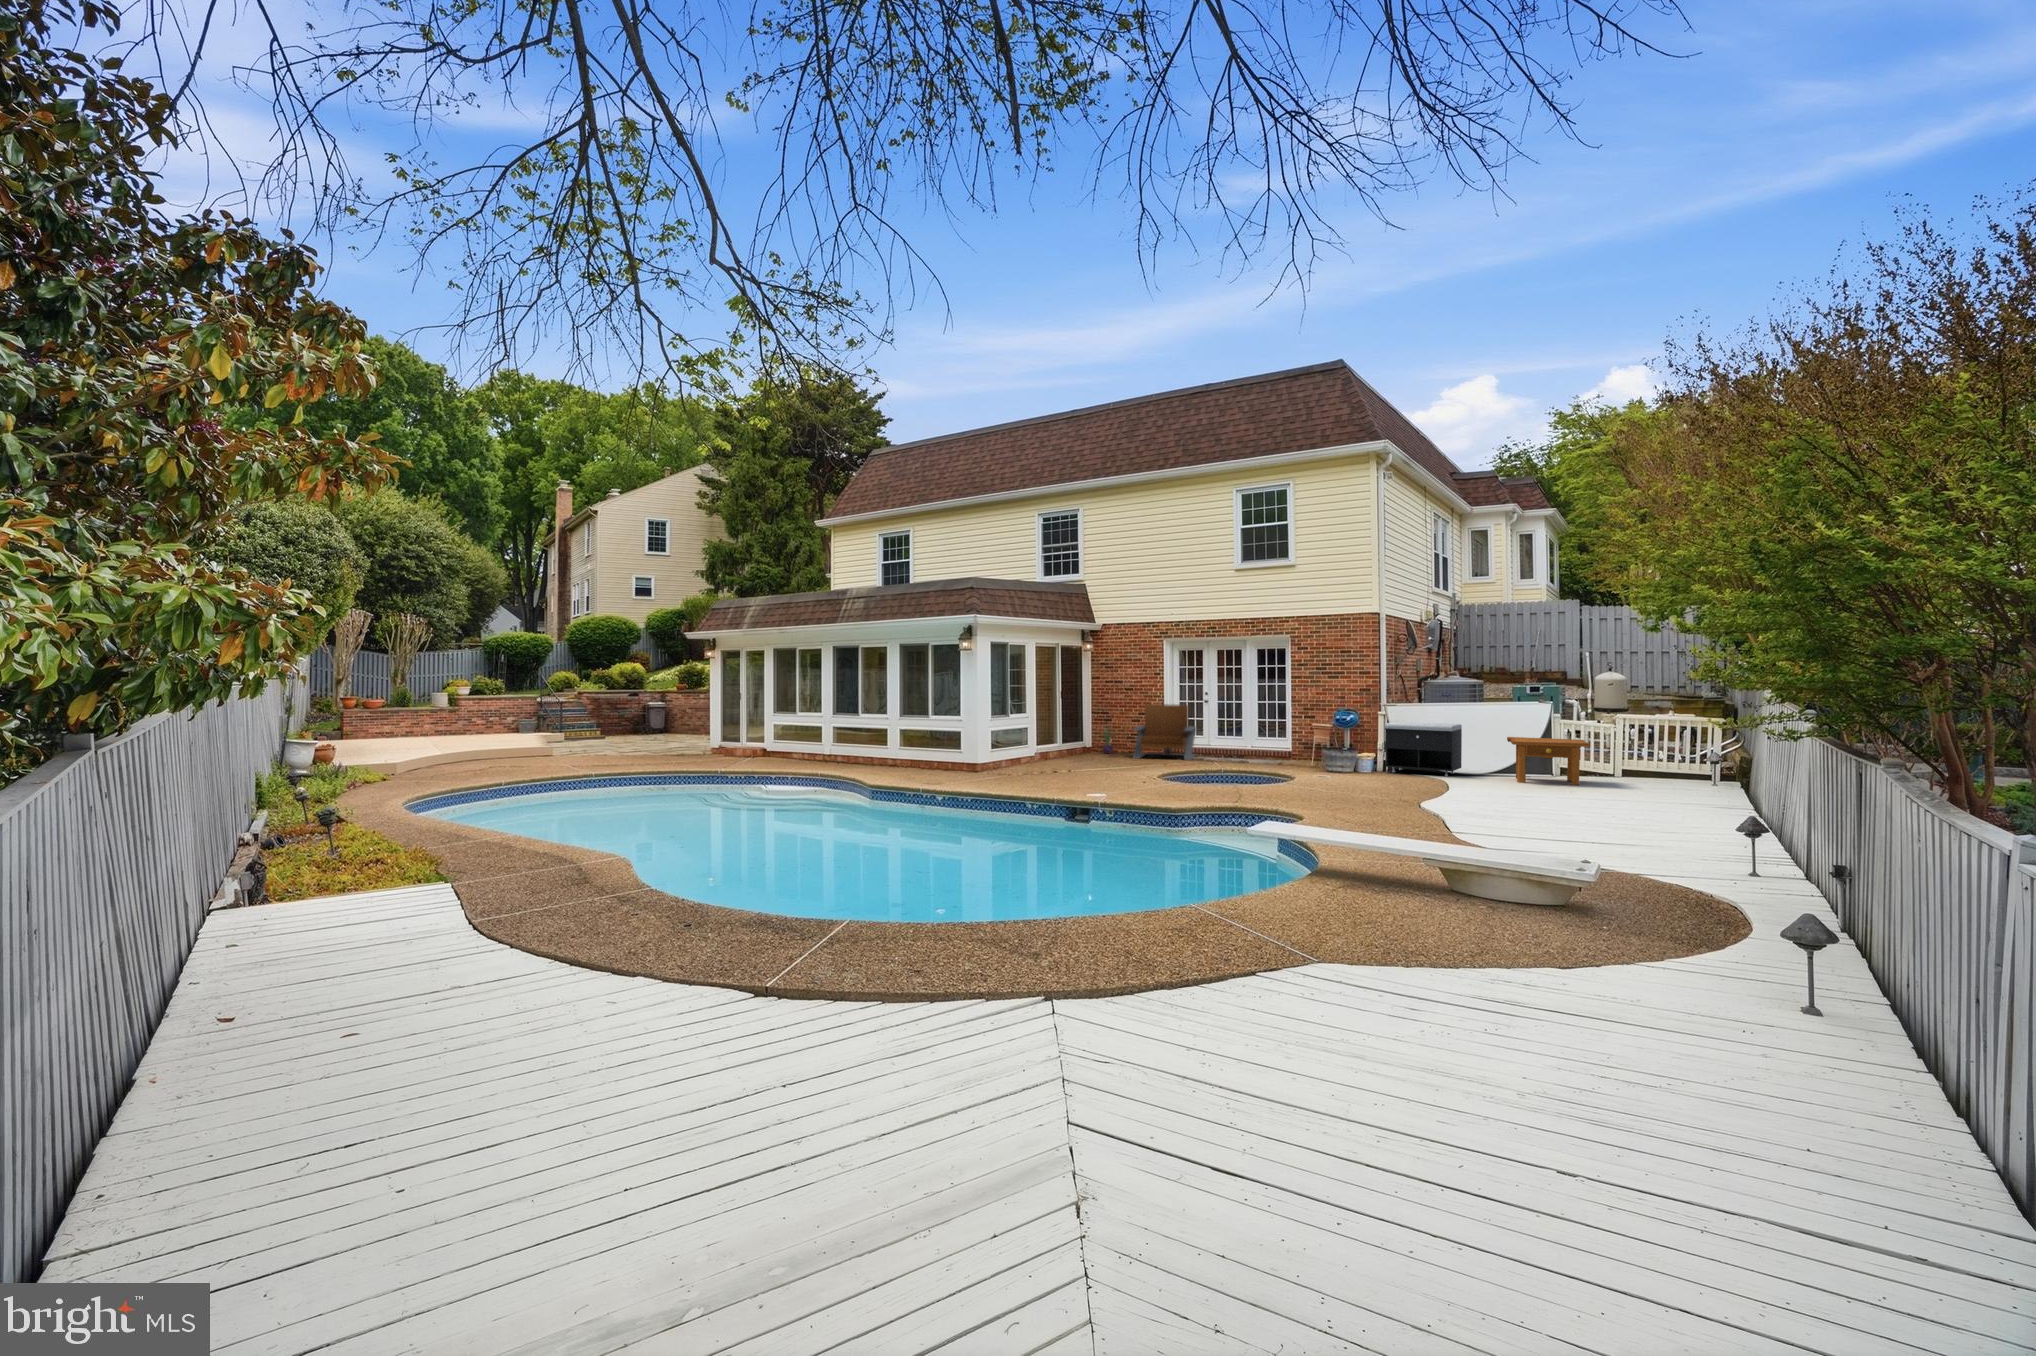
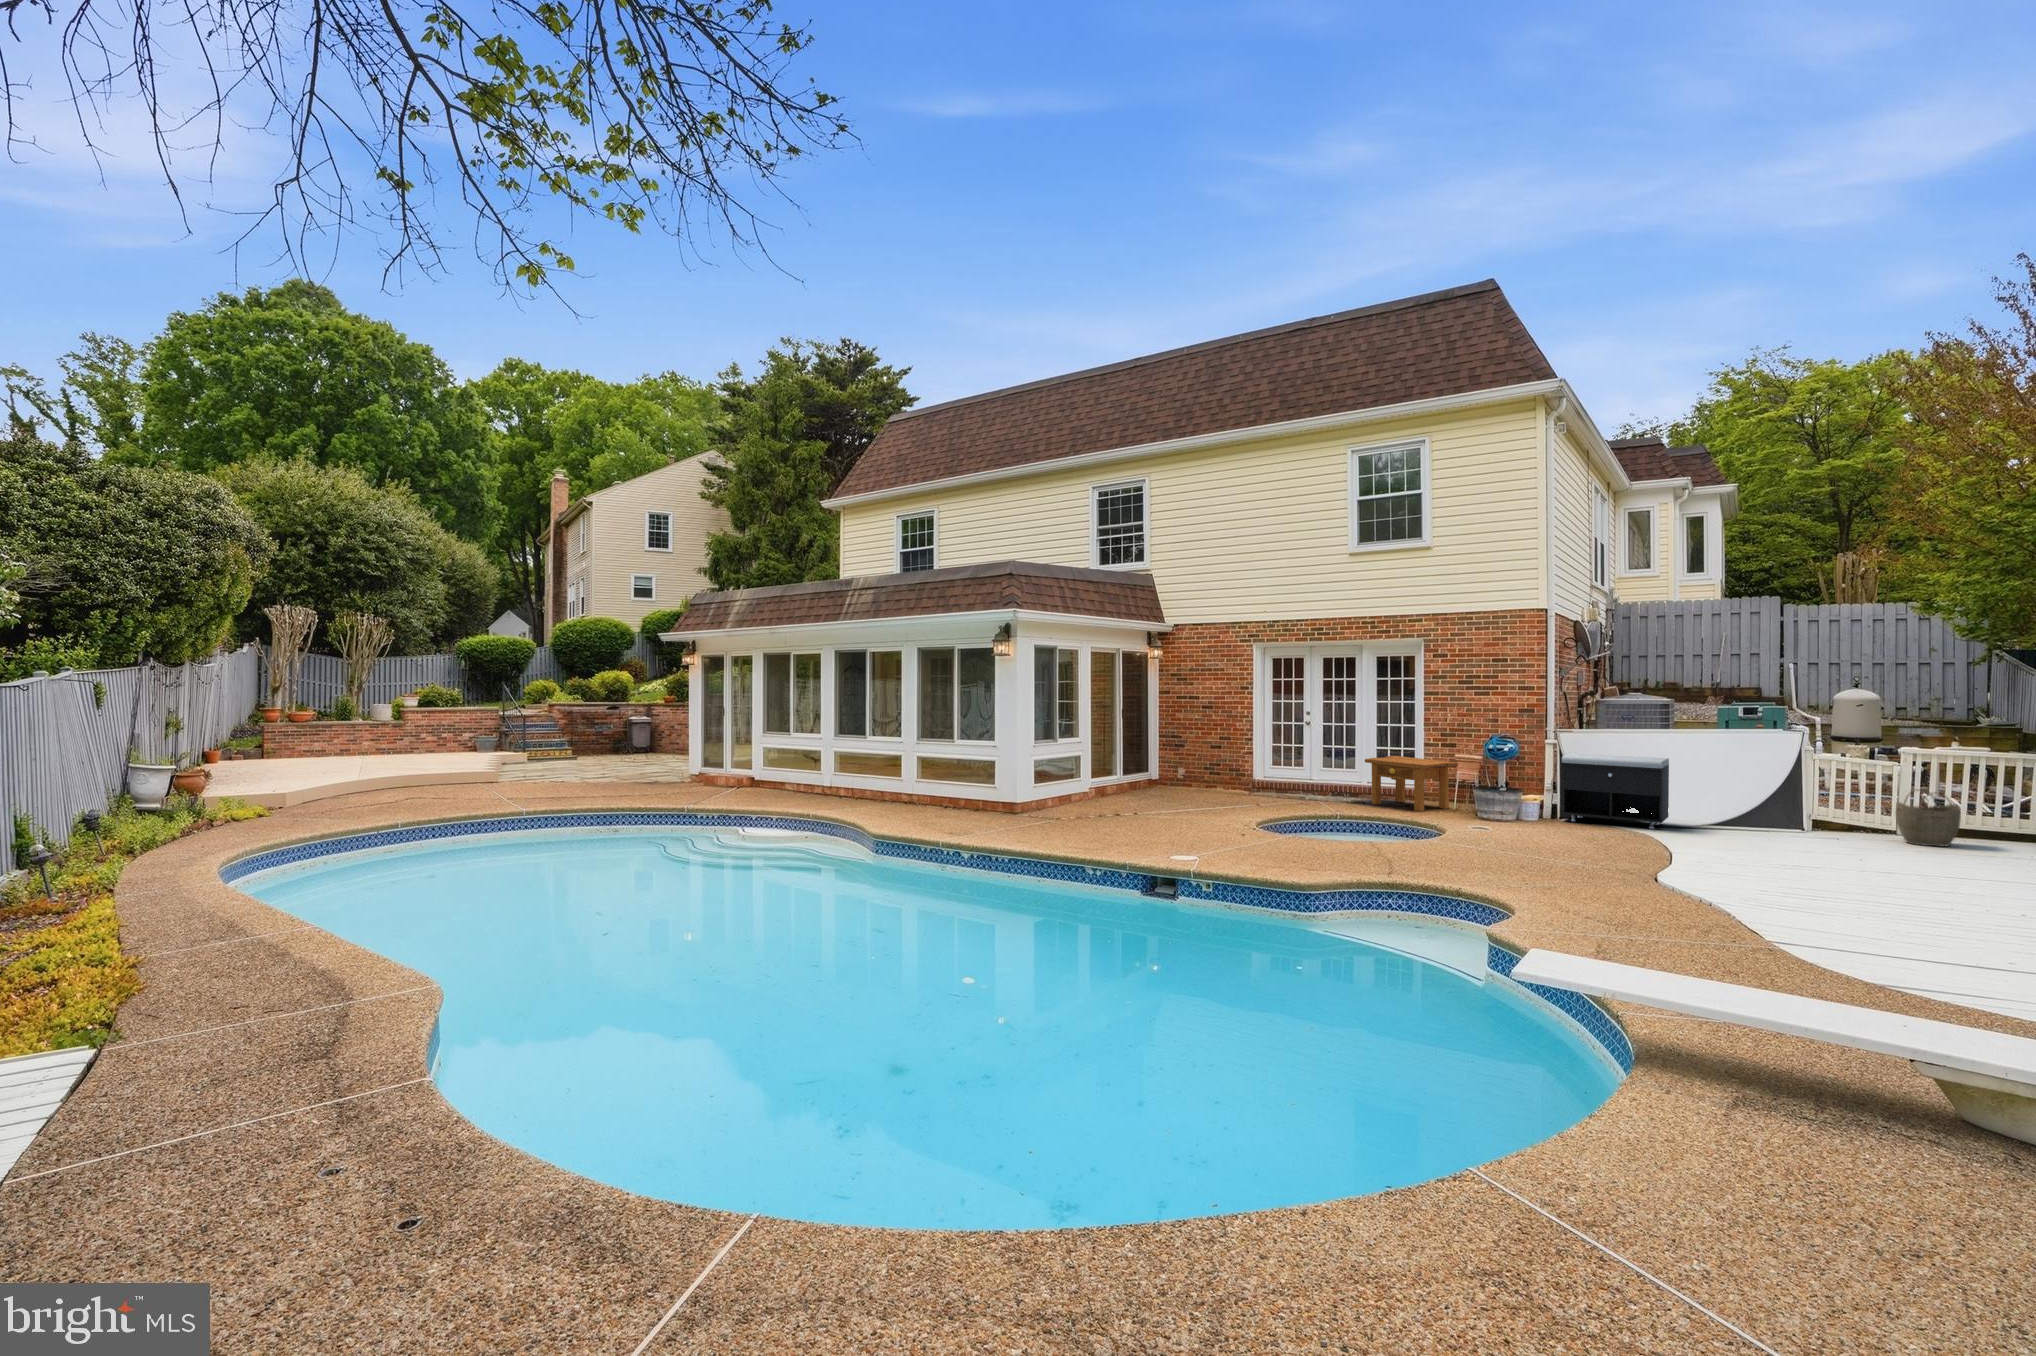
lounge chair: present [1133,704,1196,760] -> none [1214,726,1294,799]
decorative plant: present [1100,726,1115,754] -> none [1160,750,1201,788]
side table: present [1507,737,1589,785] -> present [1365,756,1458,811]
woven basket: none [1610,744,1651,784] -> present [1895,791,1961,847]

